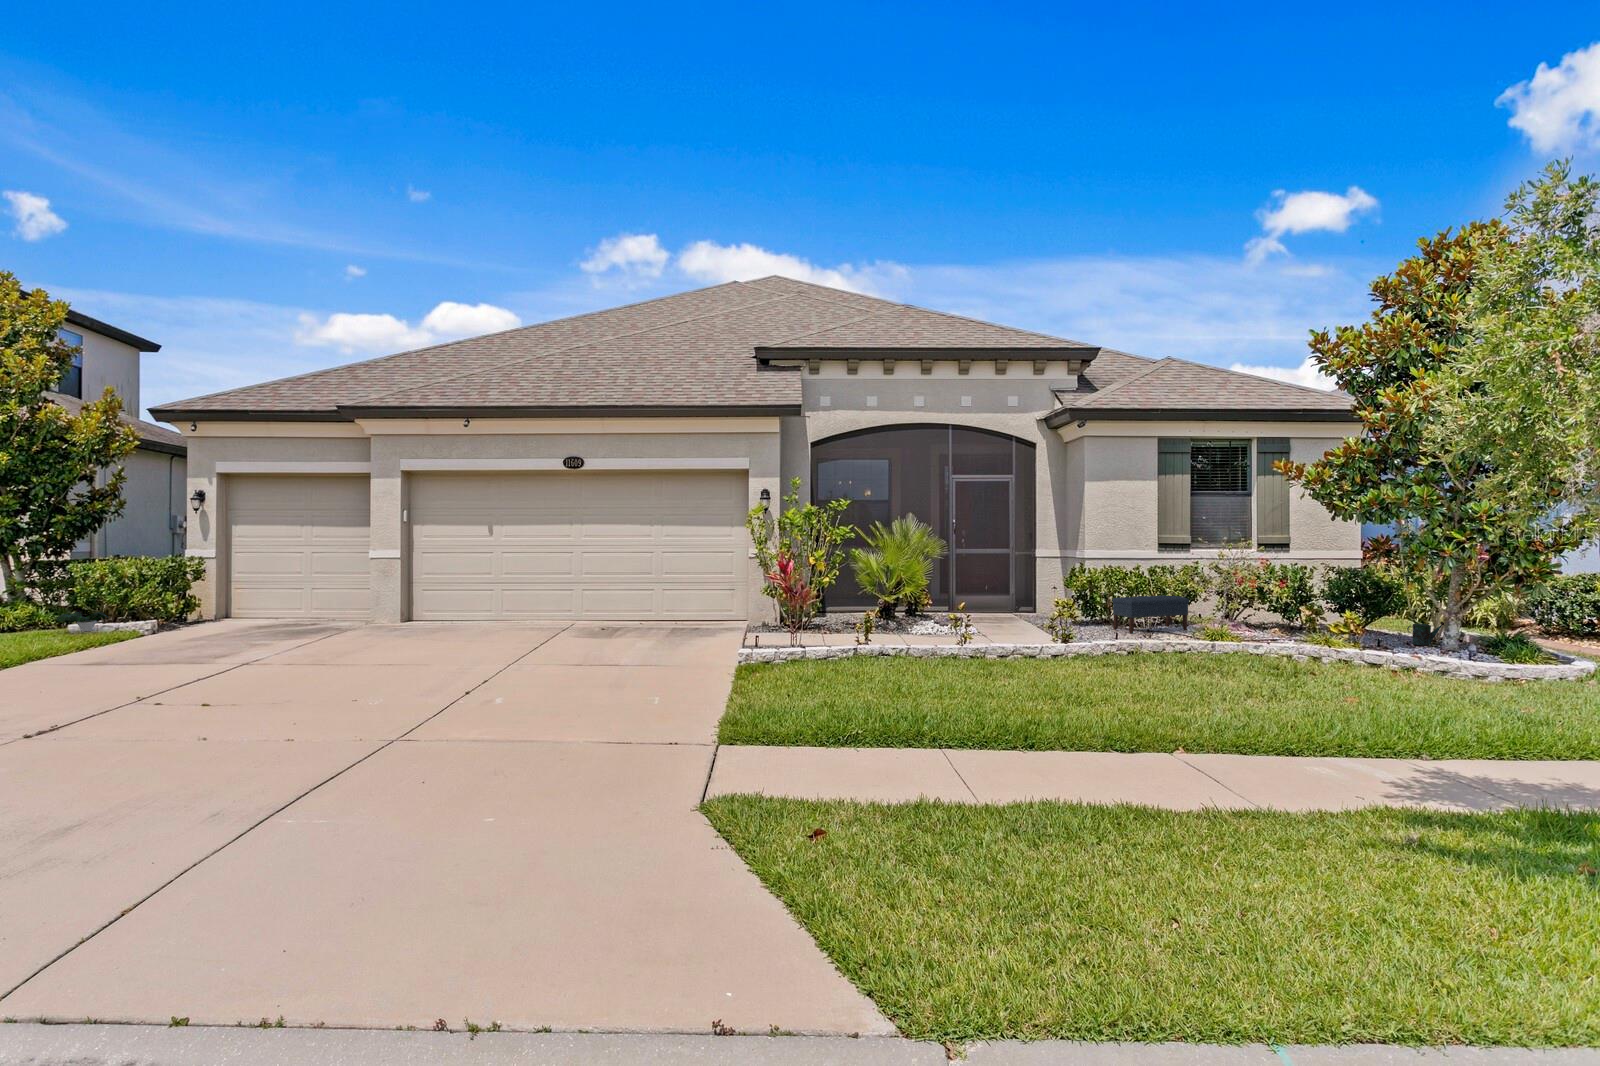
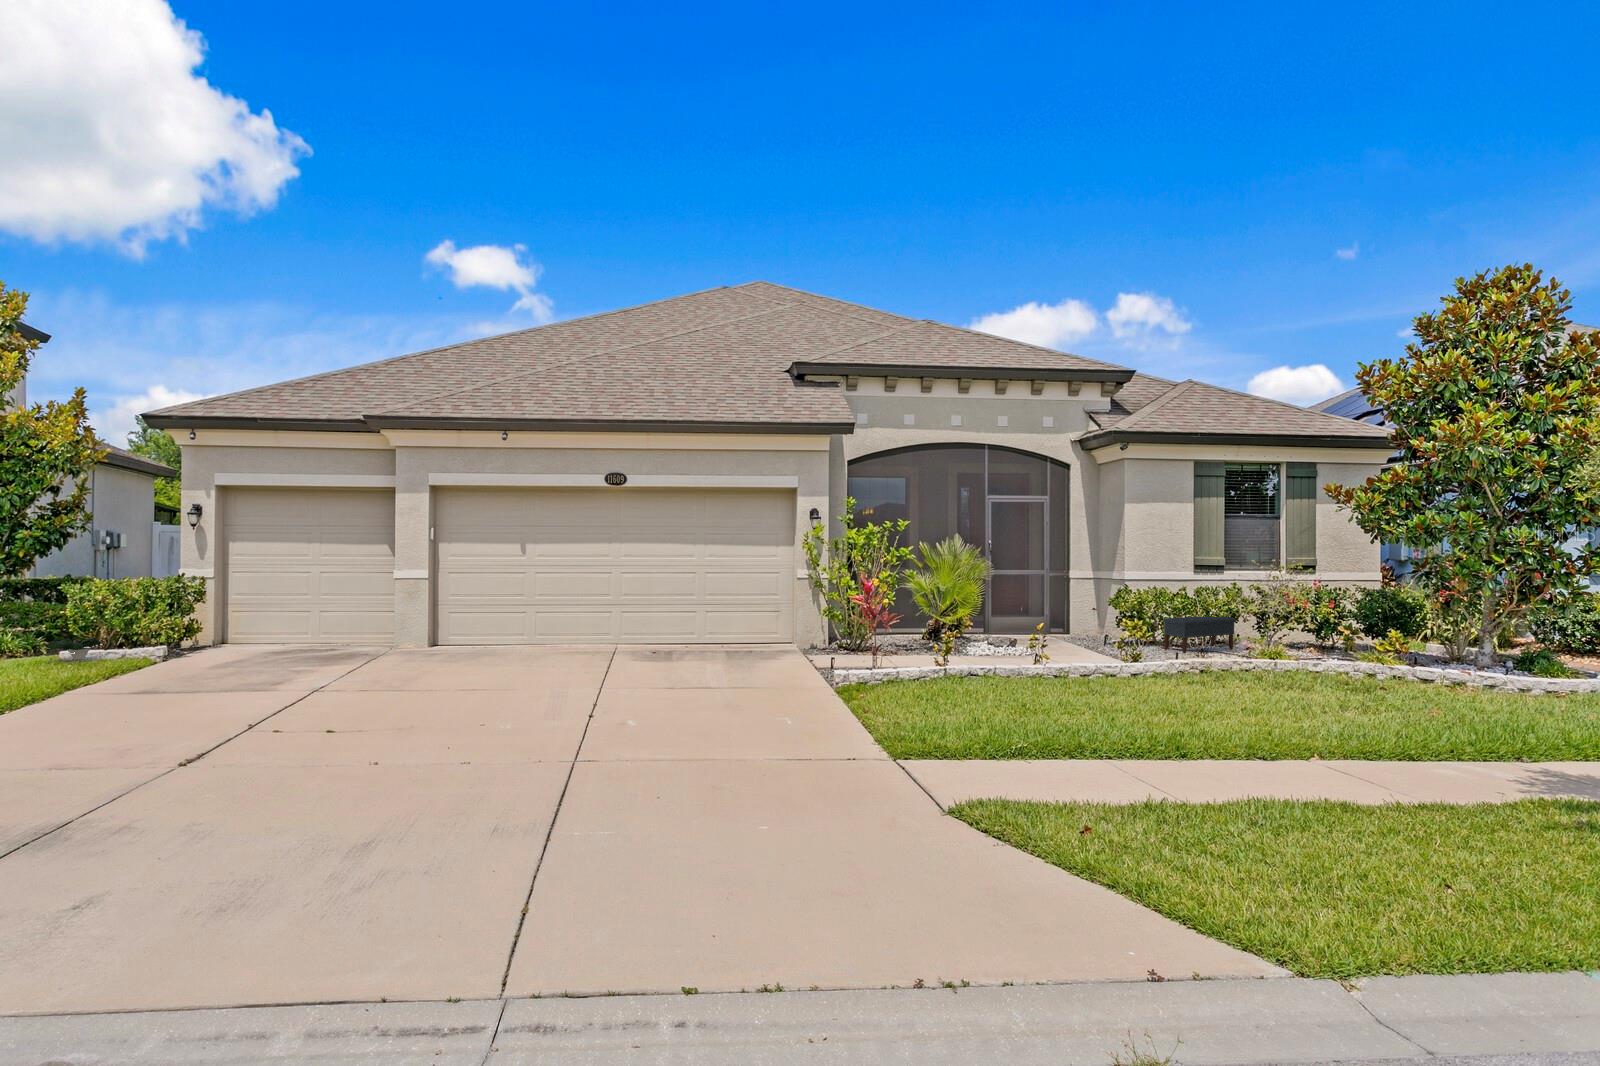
watering can: present [1407,622,1444,646] -> none [1441,639,1476,662]

